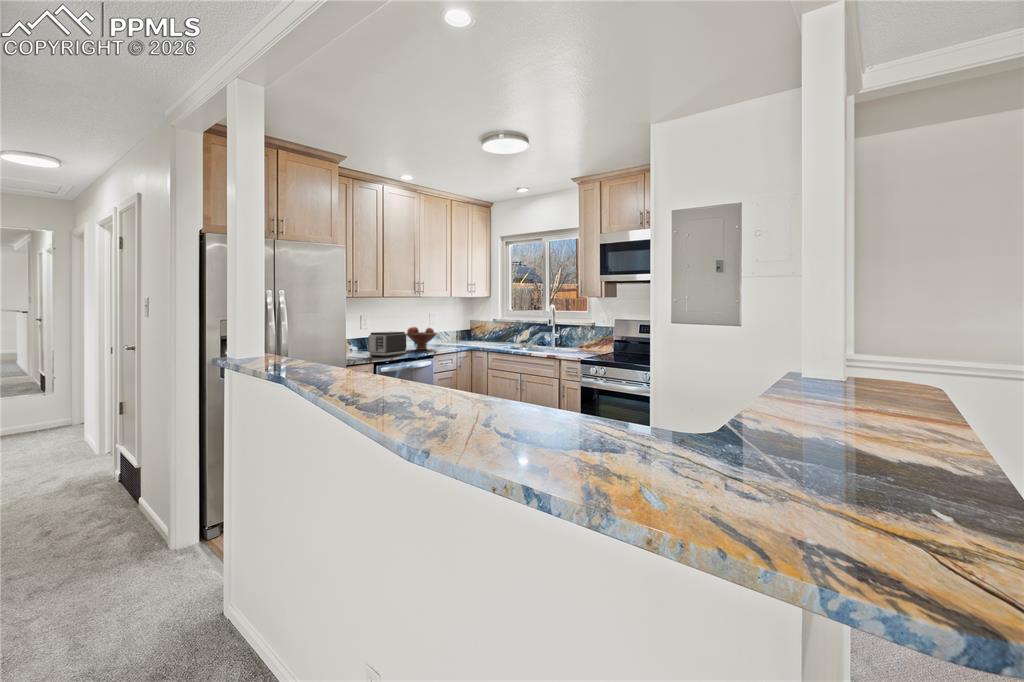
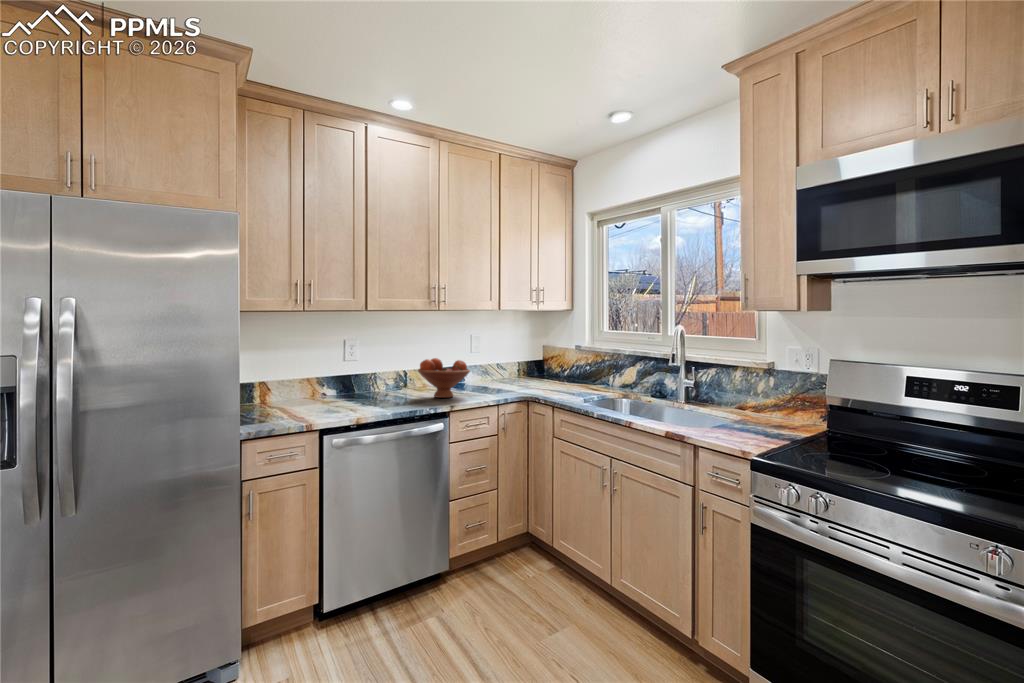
toaster: present [368,332,406,357] -> none [333,366,407,414]

